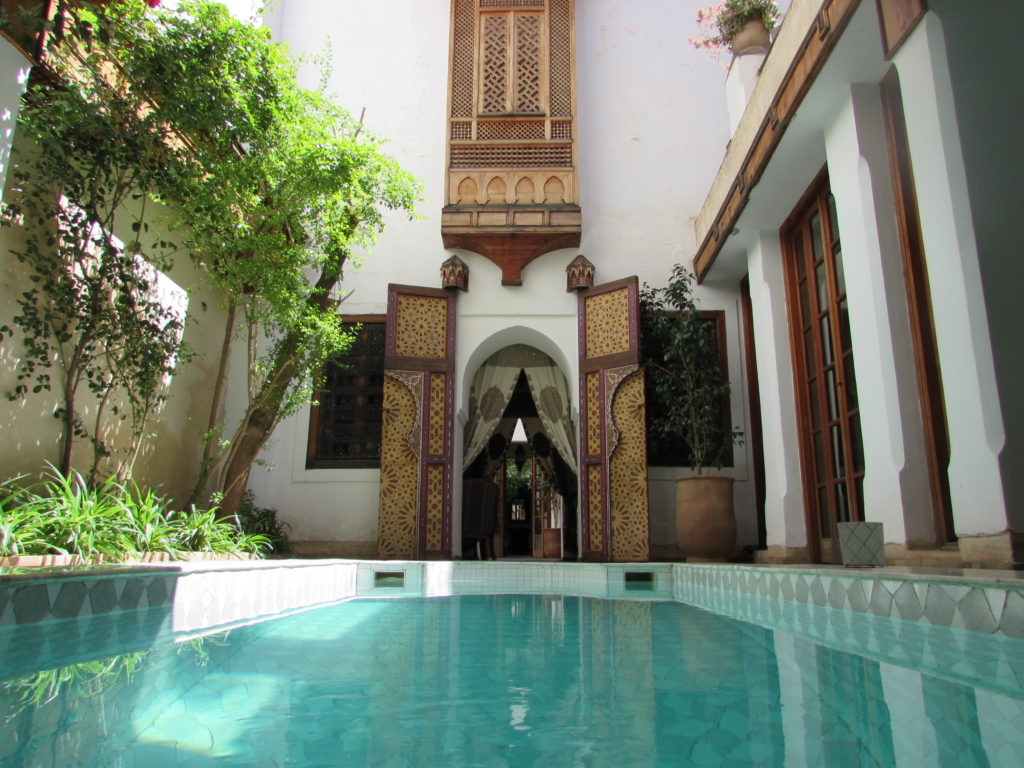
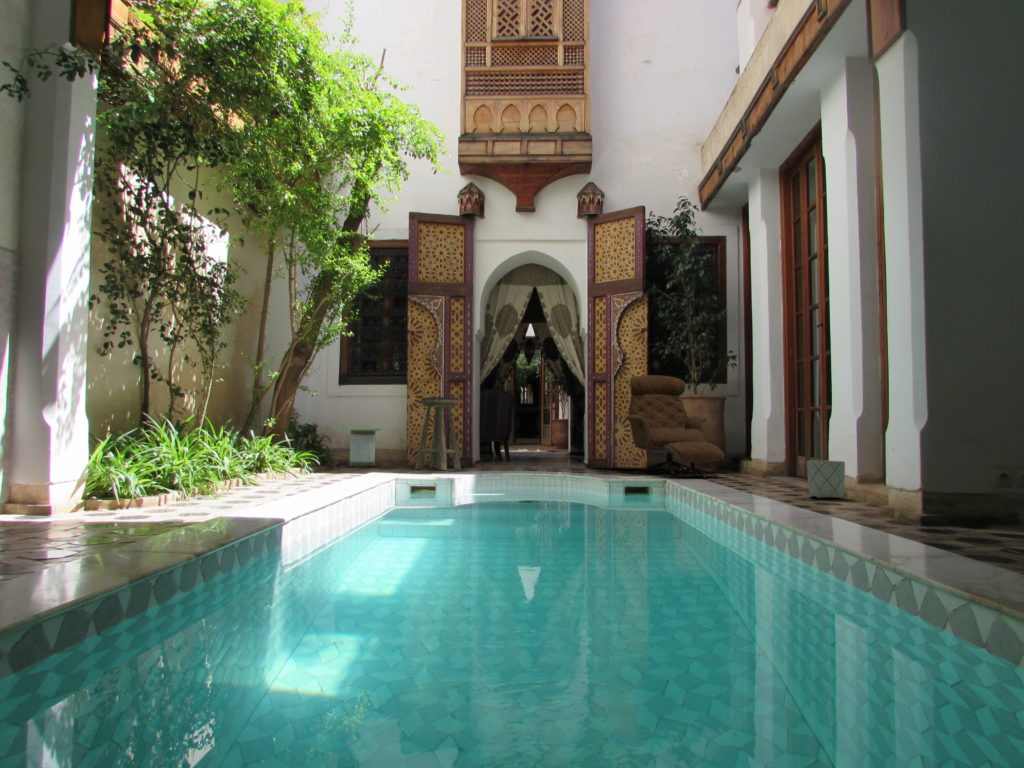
lounge chair: none [623,454,738,564] -> present [626,375,724,478]
stool: none [383,479,436,562] -> present [415,397,461,470]
side table: none [296,516,359,562] -> present [336,428,390,466]

